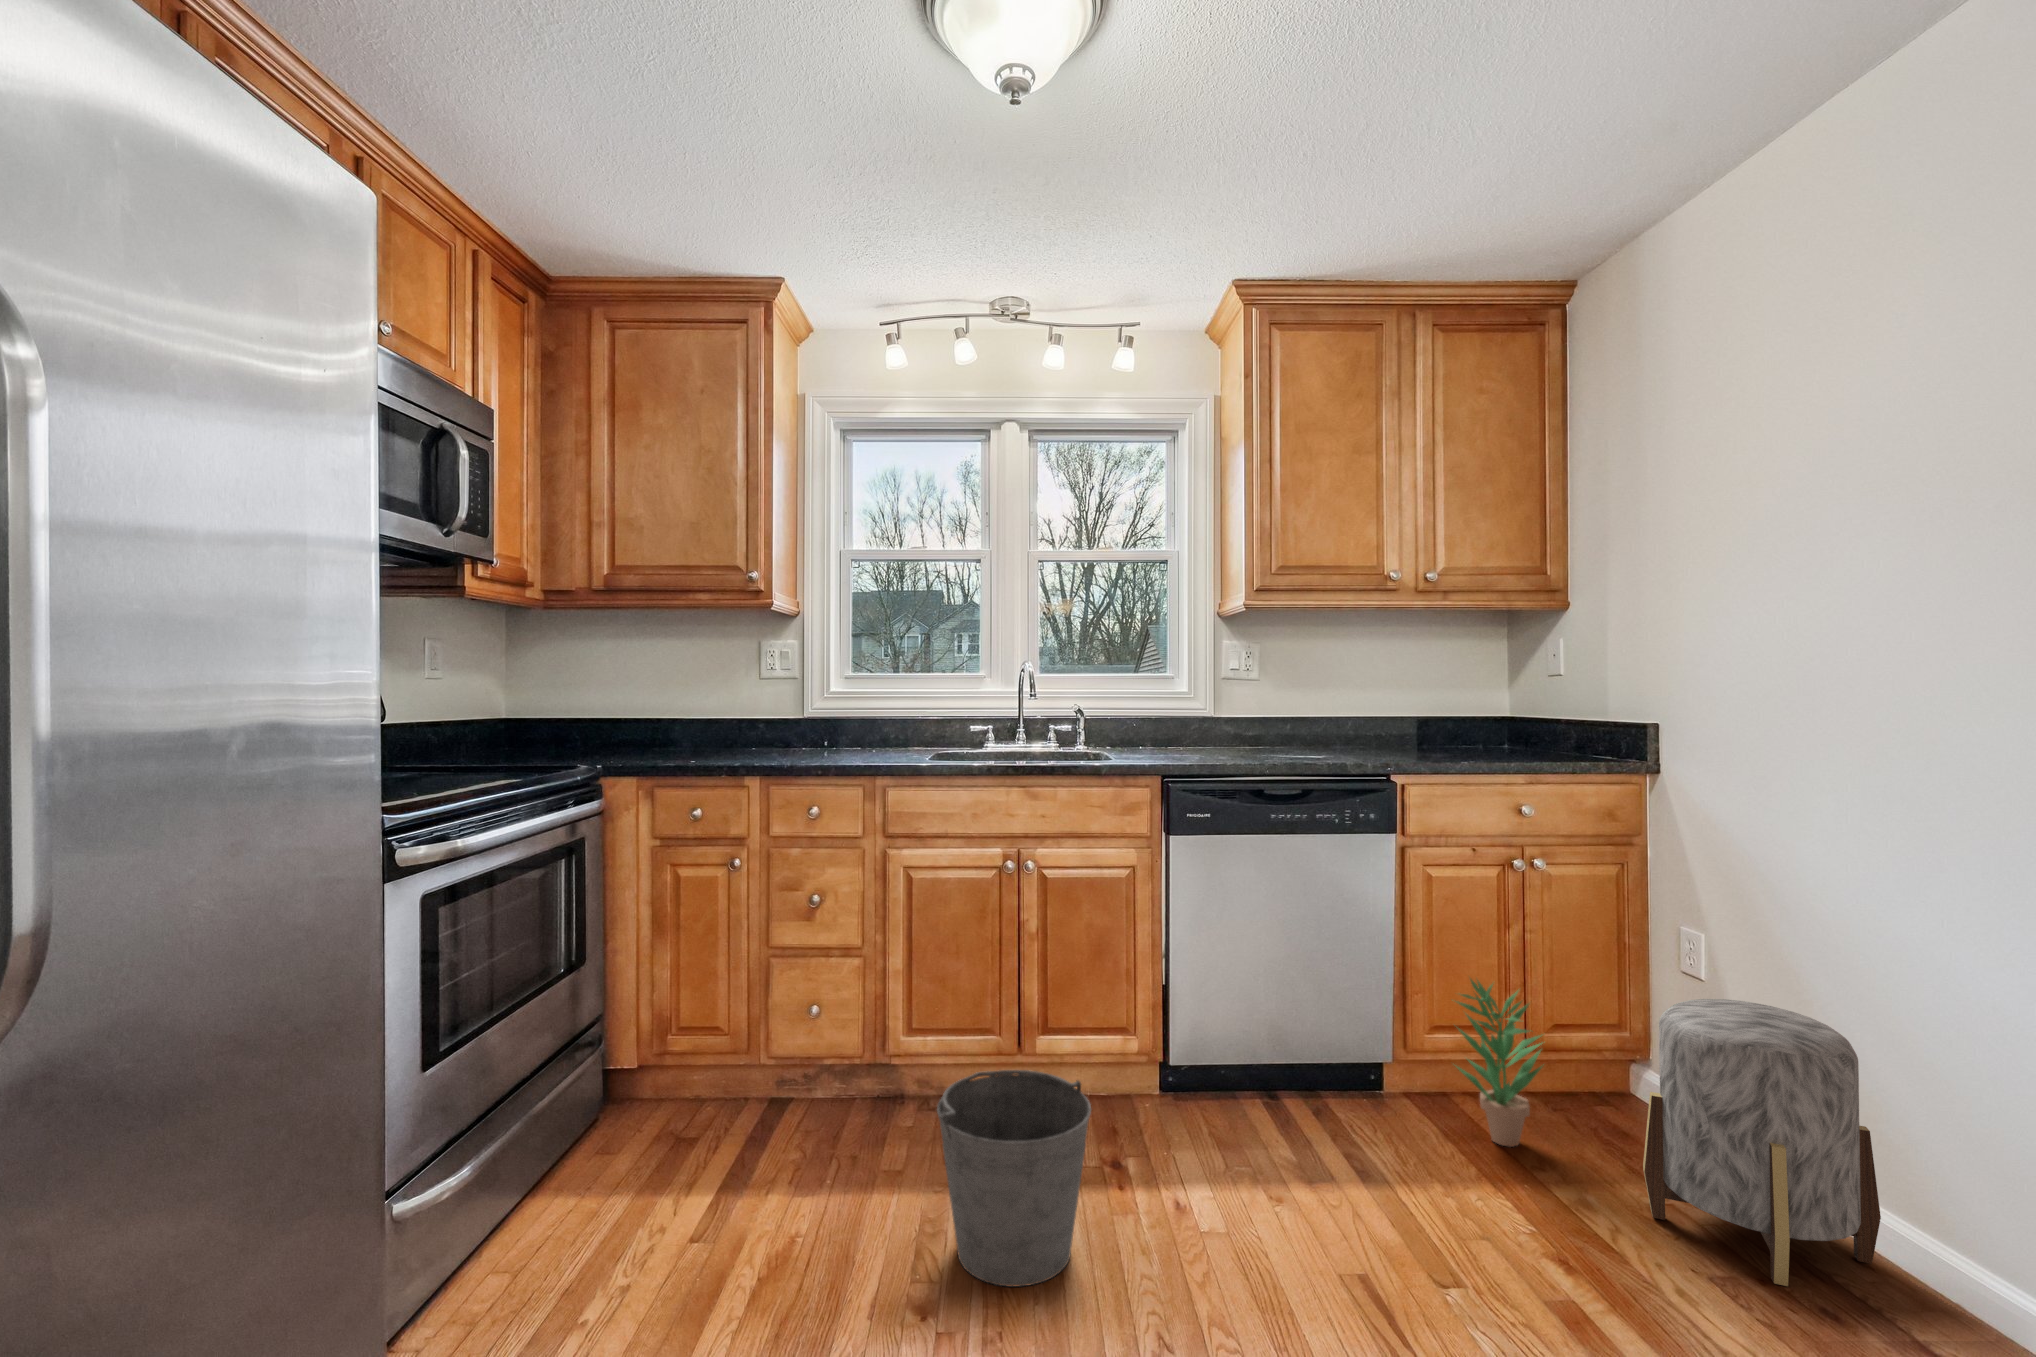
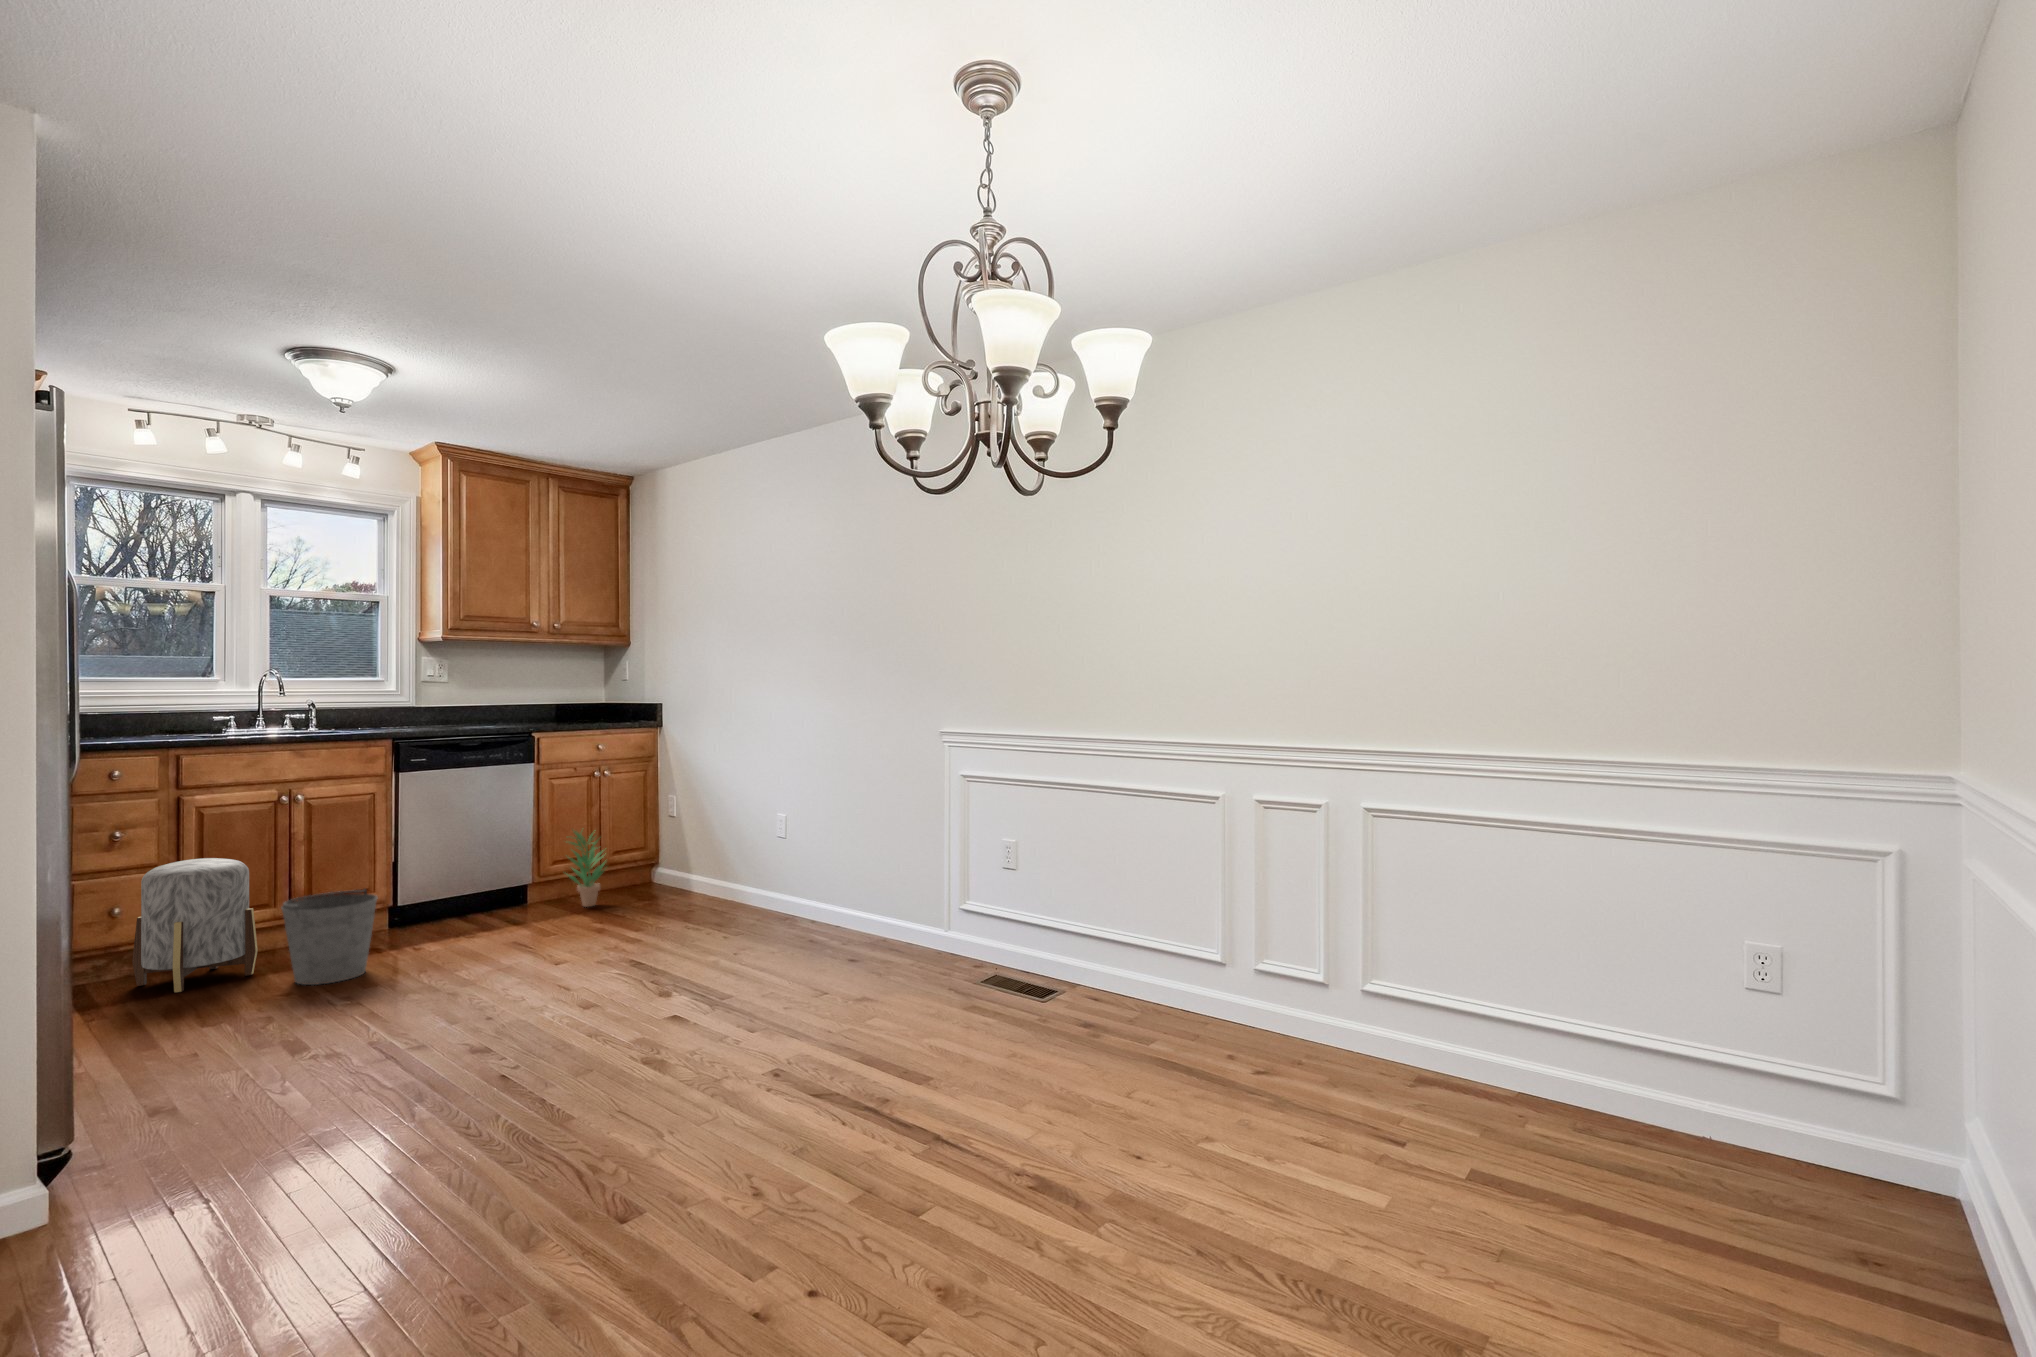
stool: present [1643,999,1881,1286] -> present [132,858,258,992]

